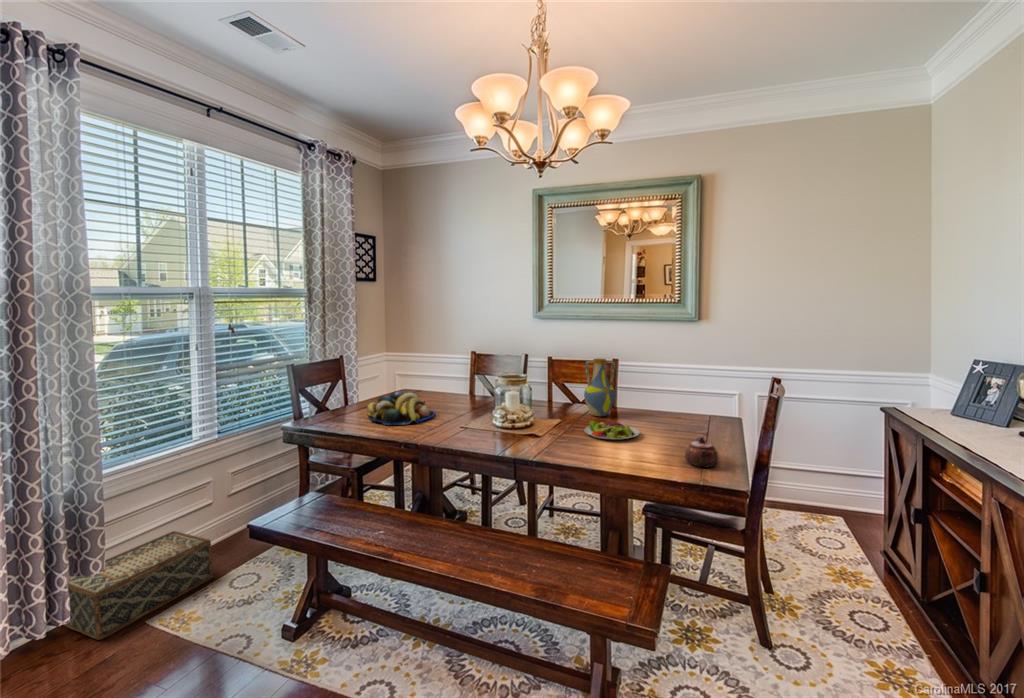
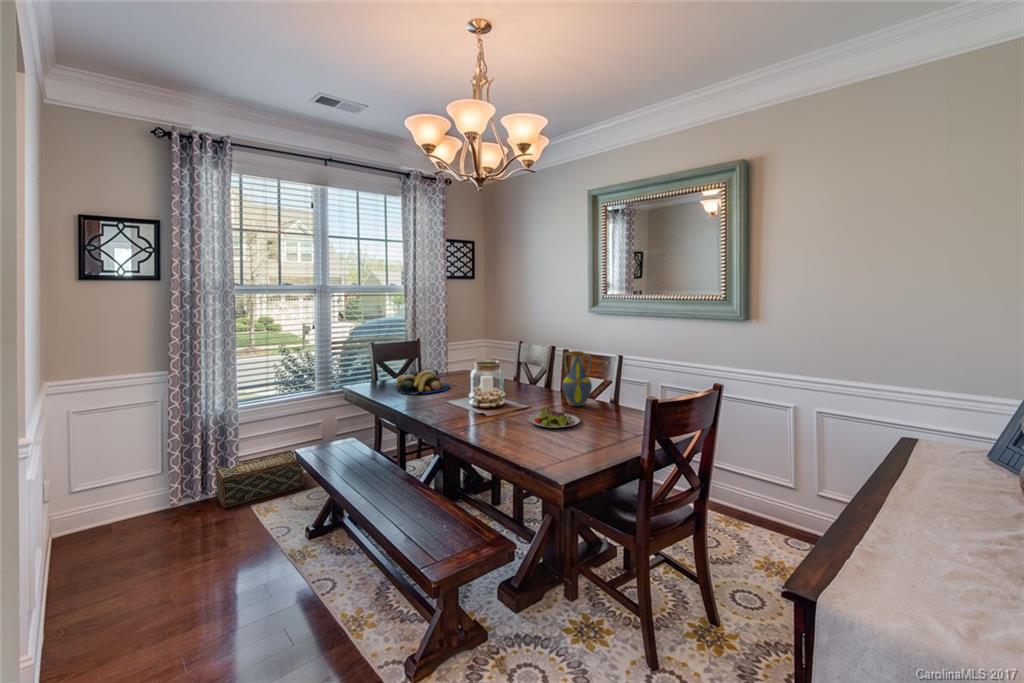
teapot: present [685,437,719,467] -> none [567,433,601,464]

